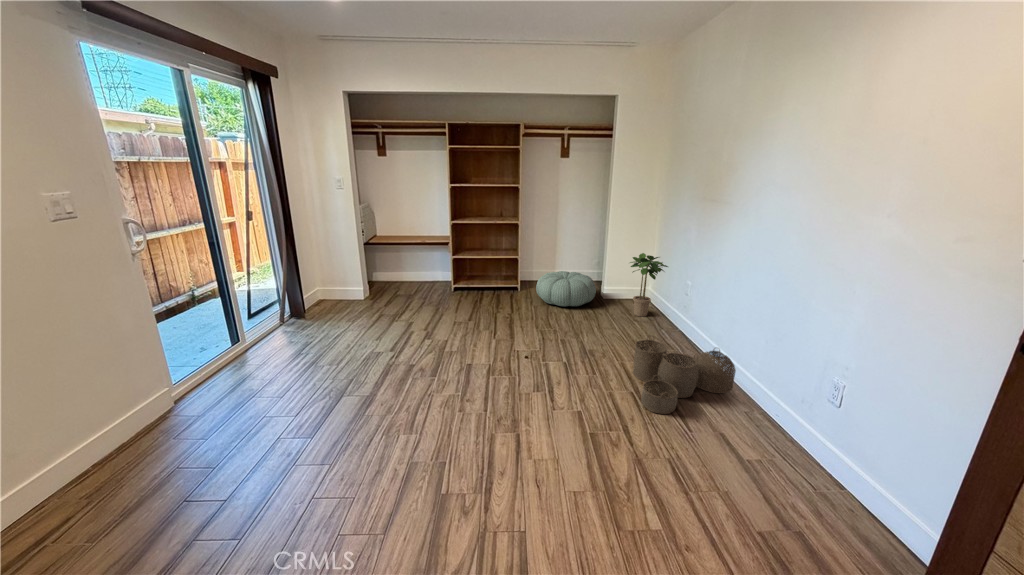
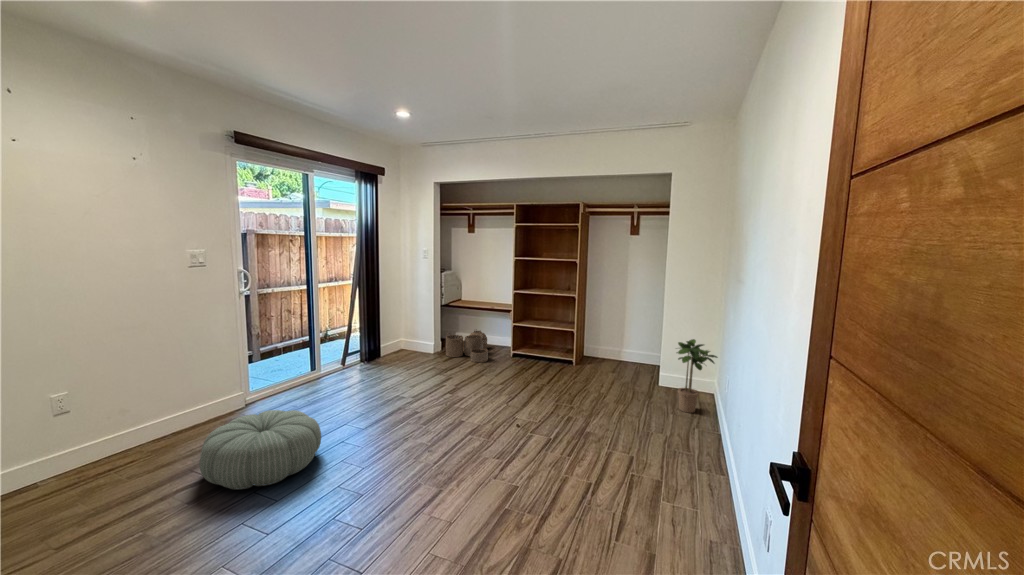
pouf: present [536,271,596,306] -> present [199,410,321,489]
woven basket: present [633,335,736,414] -> present [446,331,488,362]

